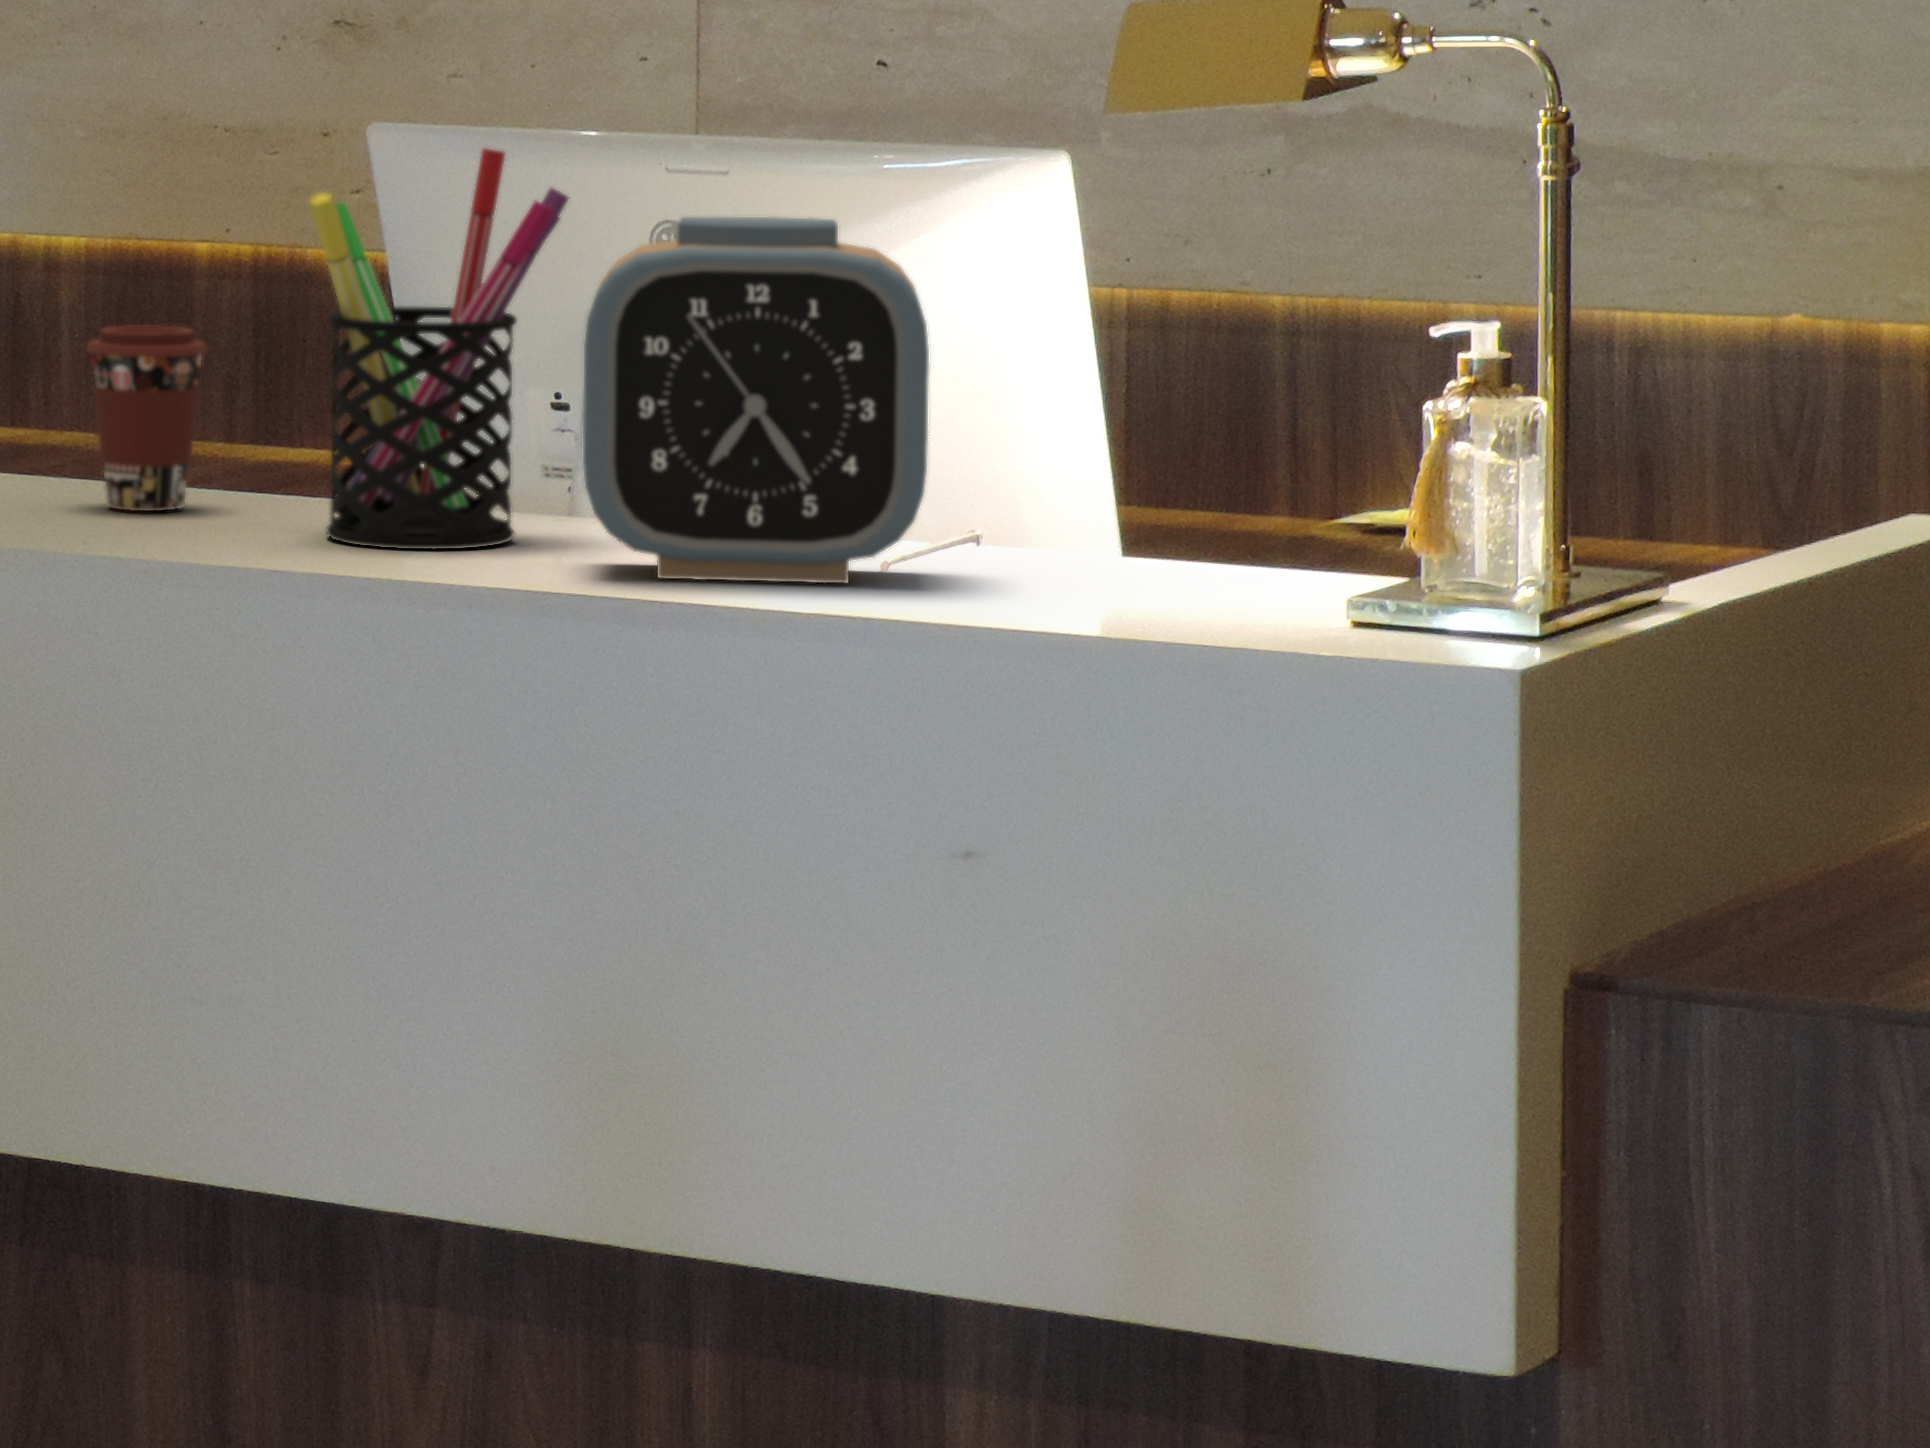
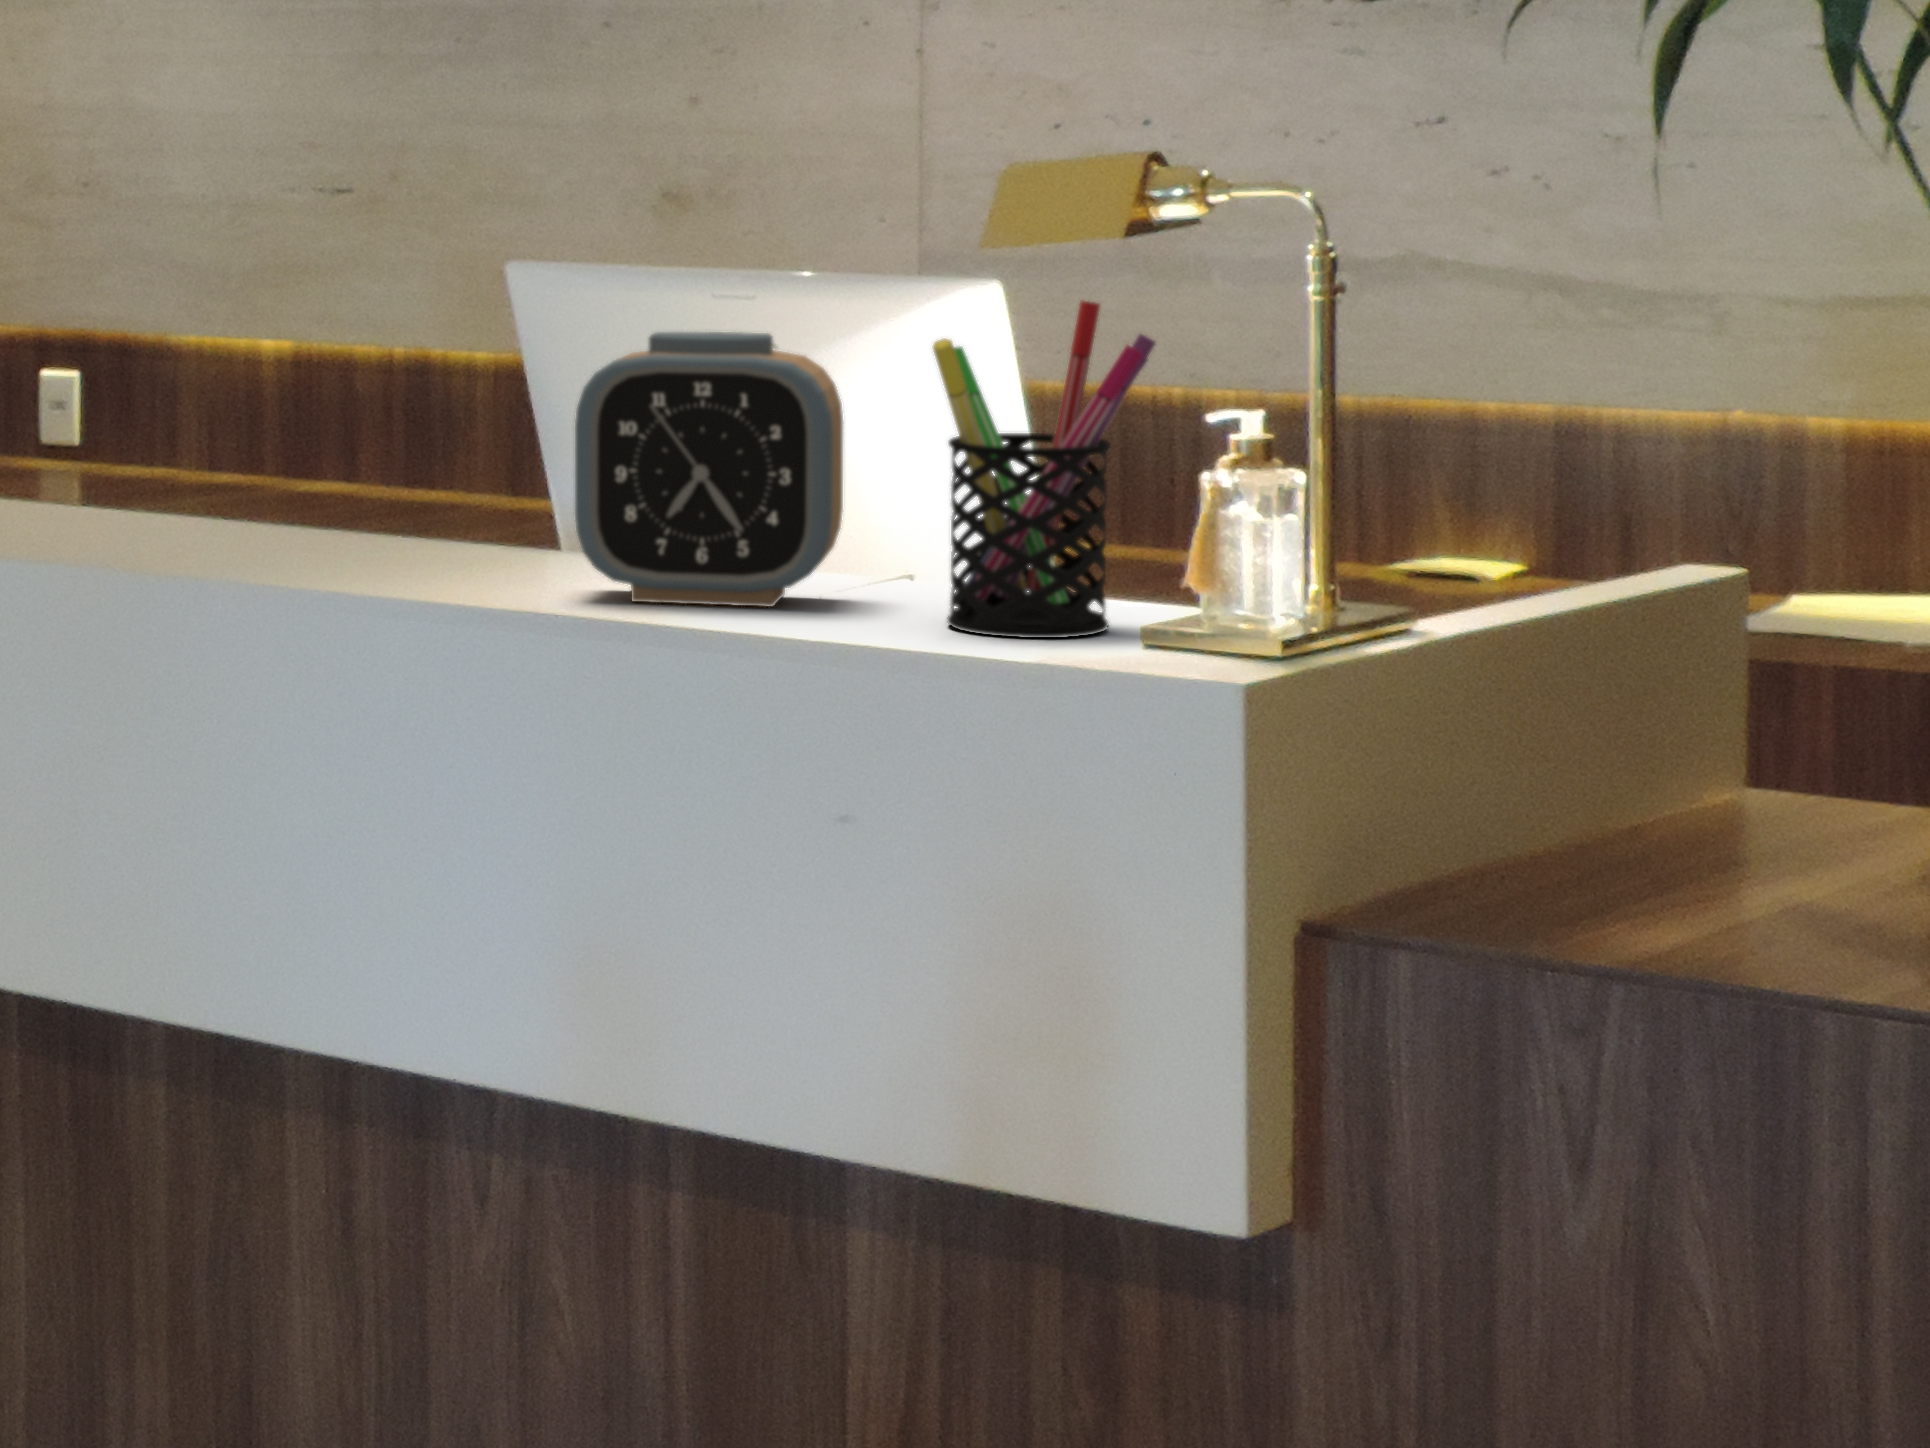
pen holder: present [310,148,570,549] -> present [933,301,1155,638]
coffee cup: present [86,325,207,511] -> none [264,412,354,548]

